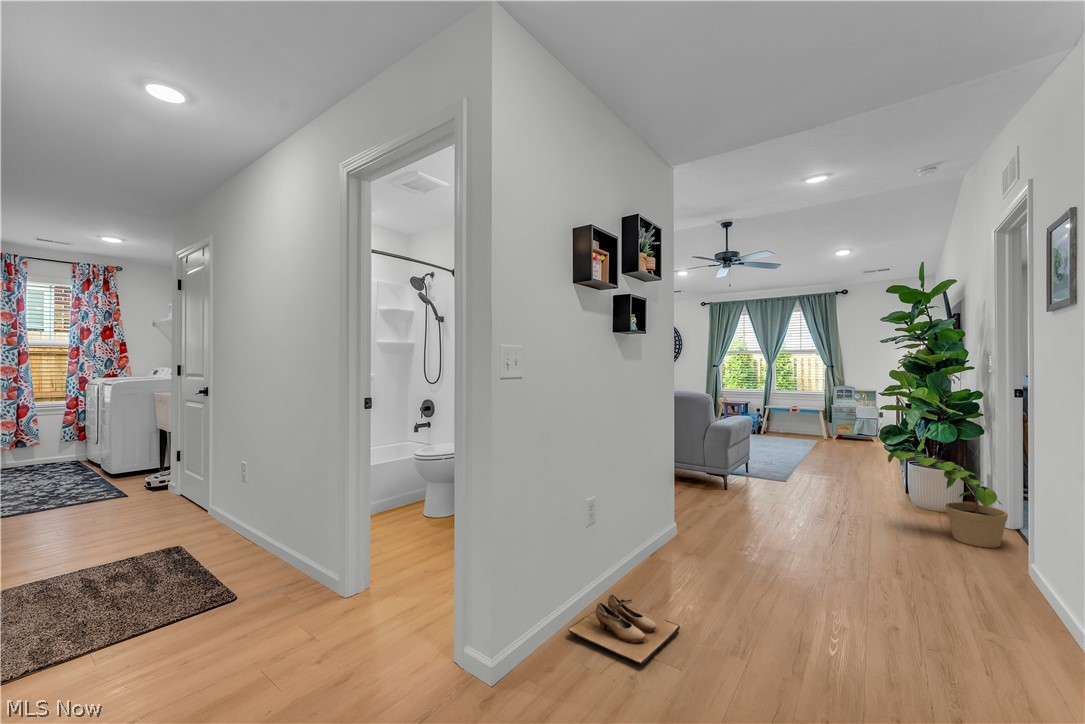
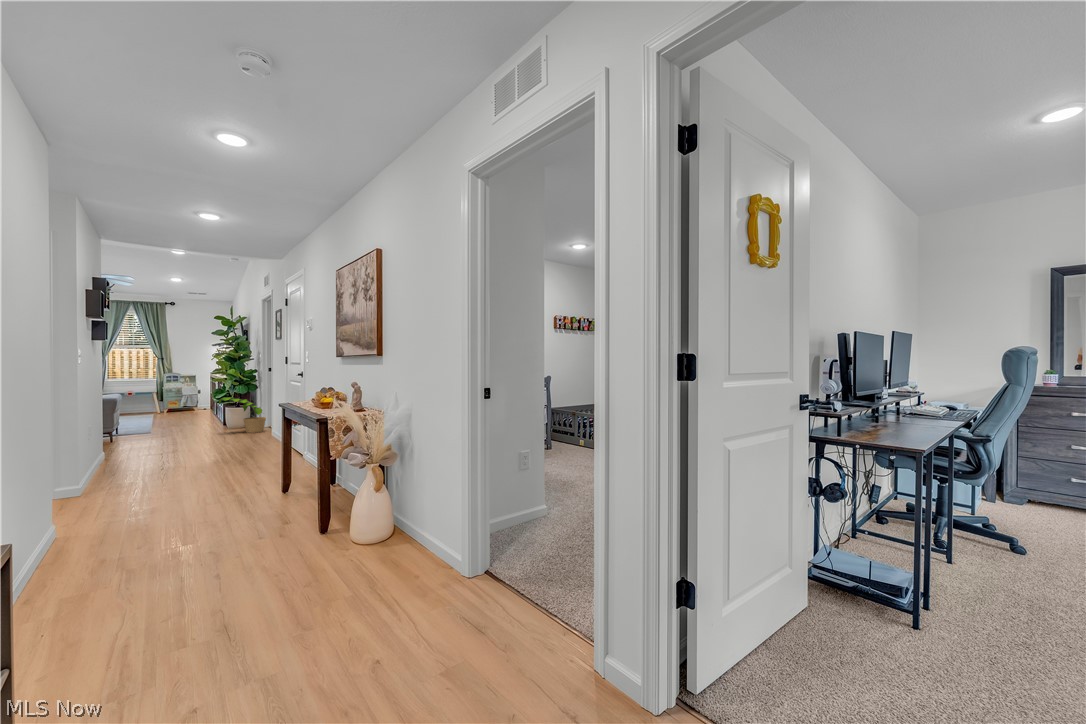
shoe: present [568,594,680,664] -> none [97,458,149,475]

